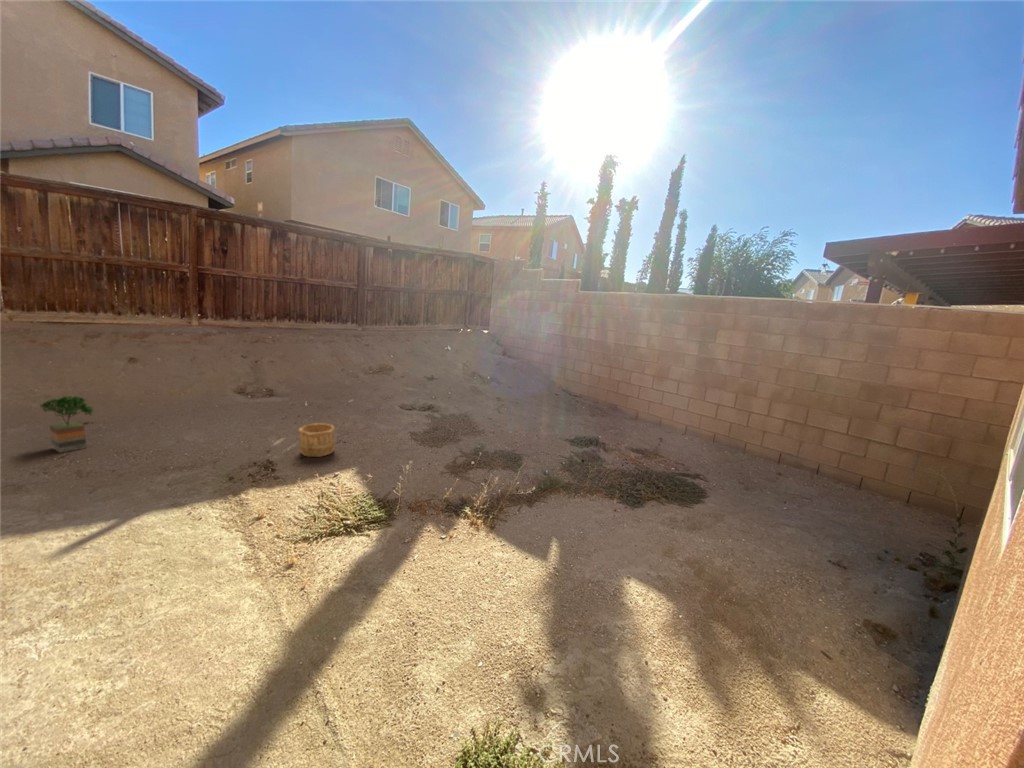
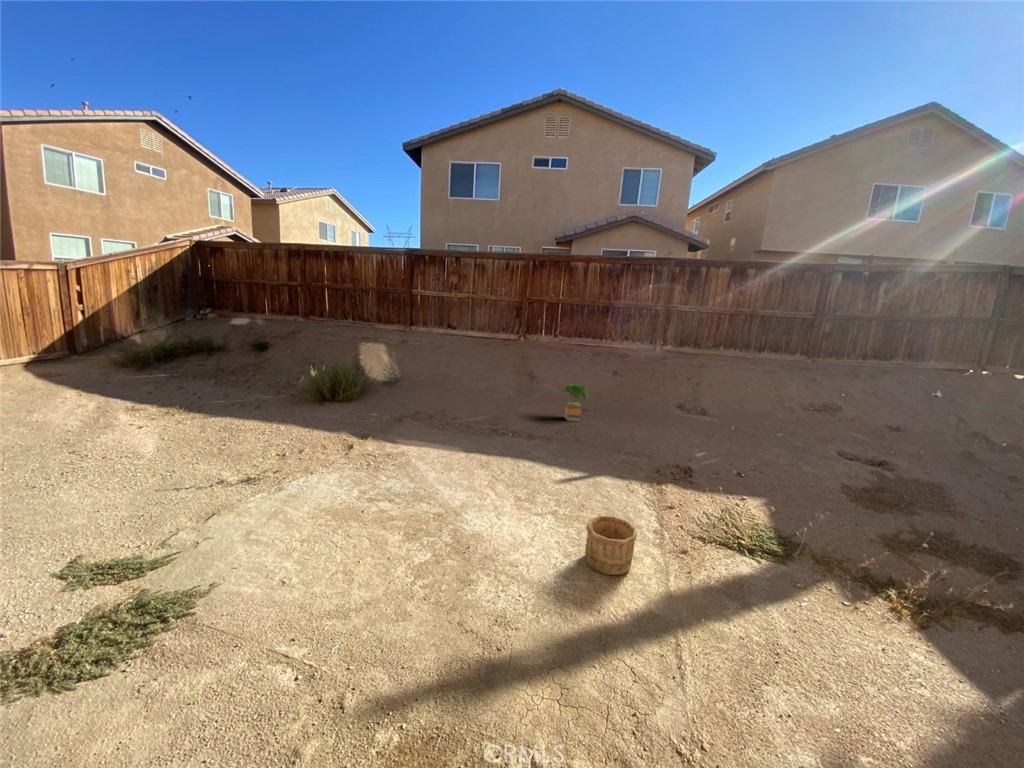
wooden bucket: present [299,423,335,457] -> present [585,516,638,575]

